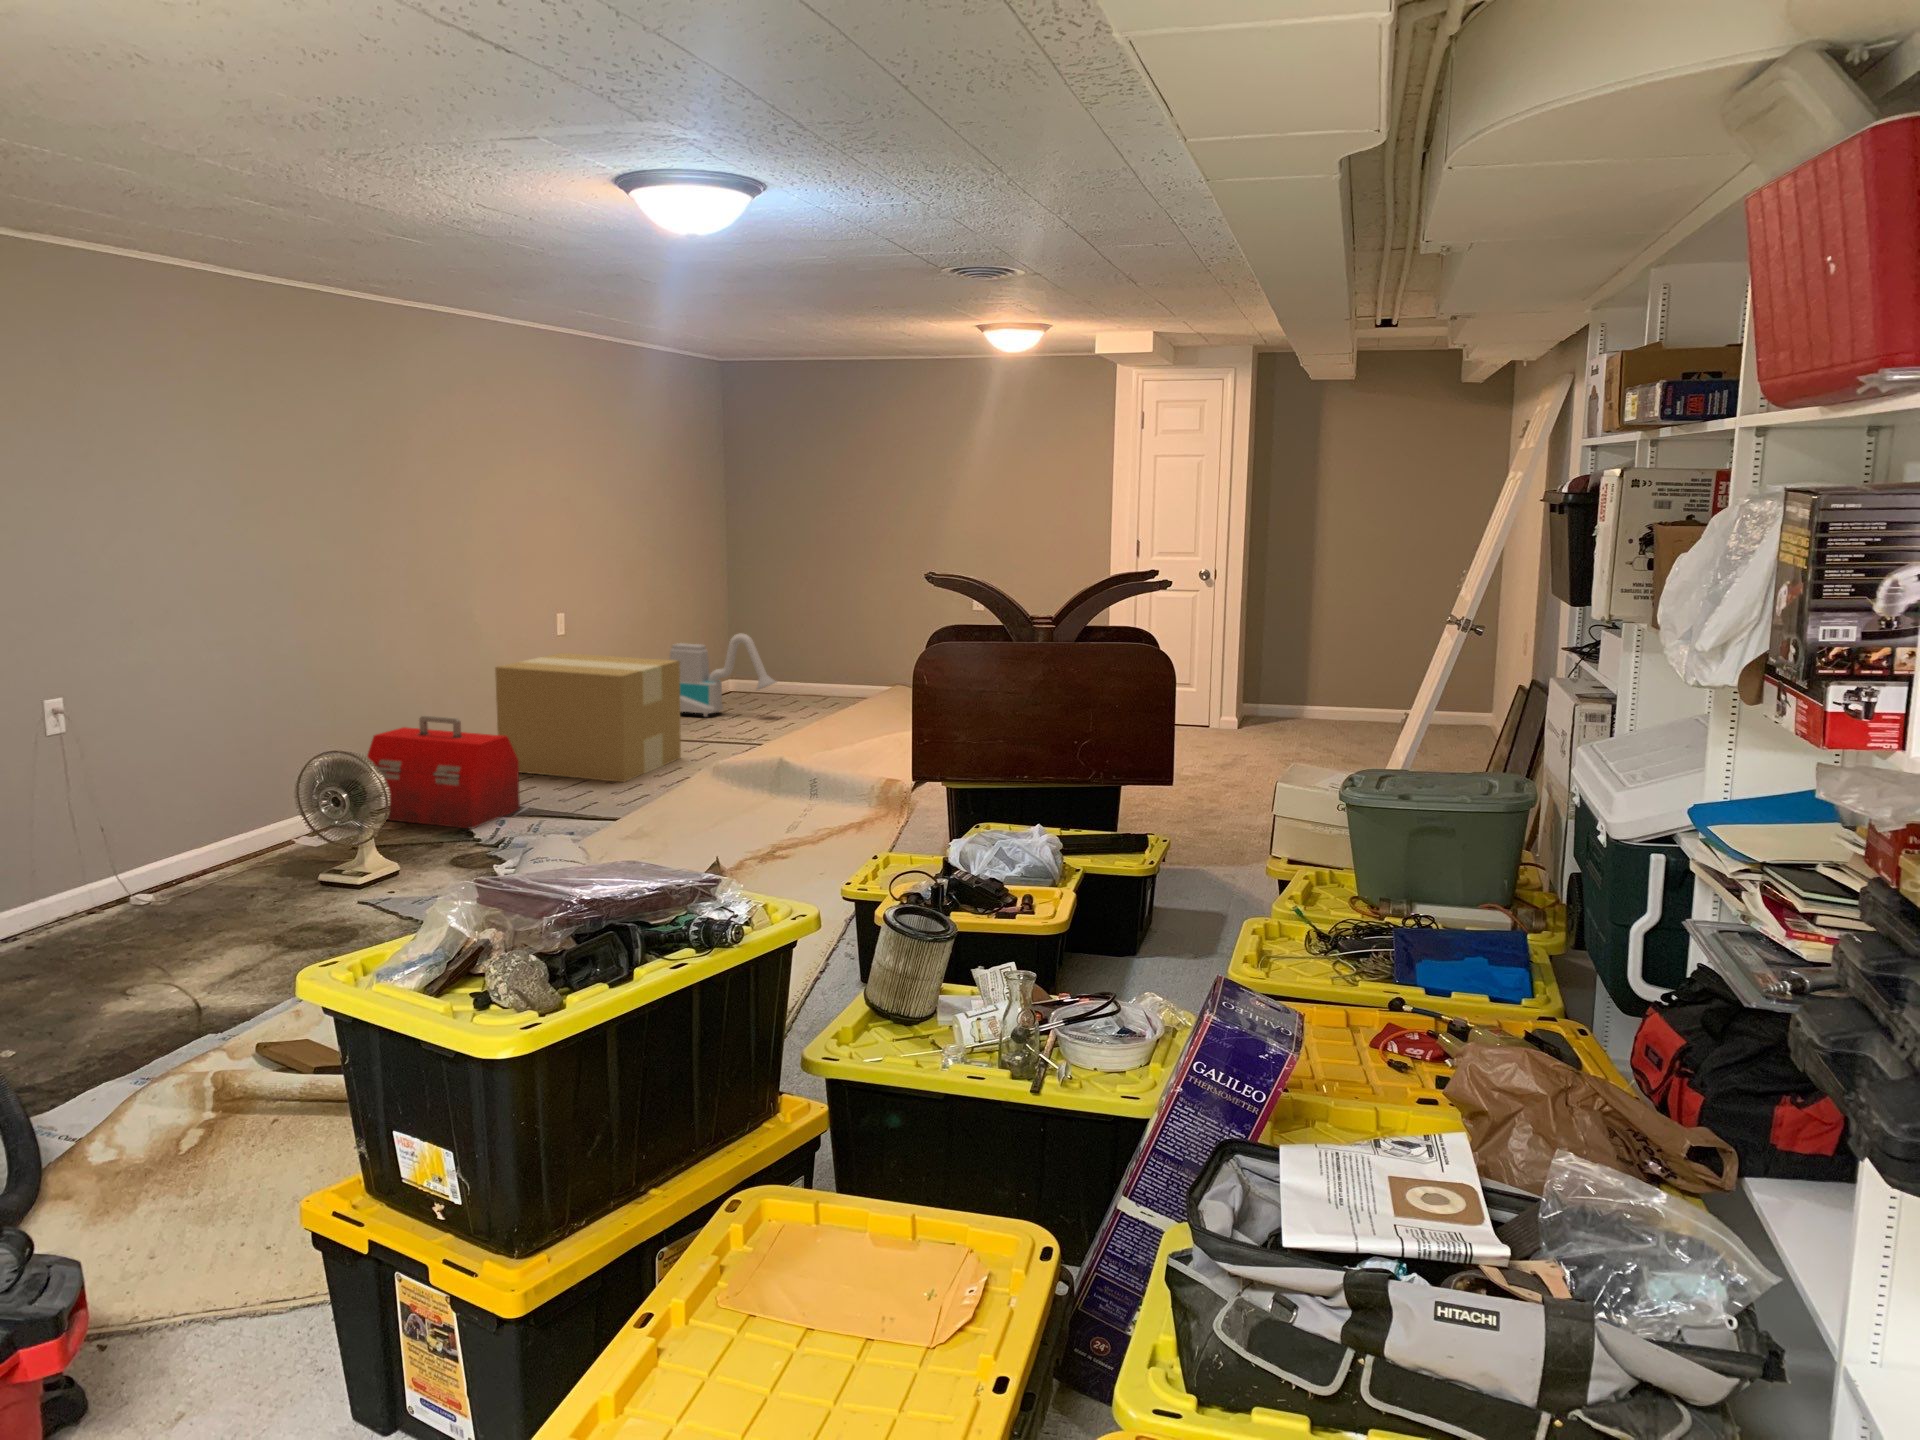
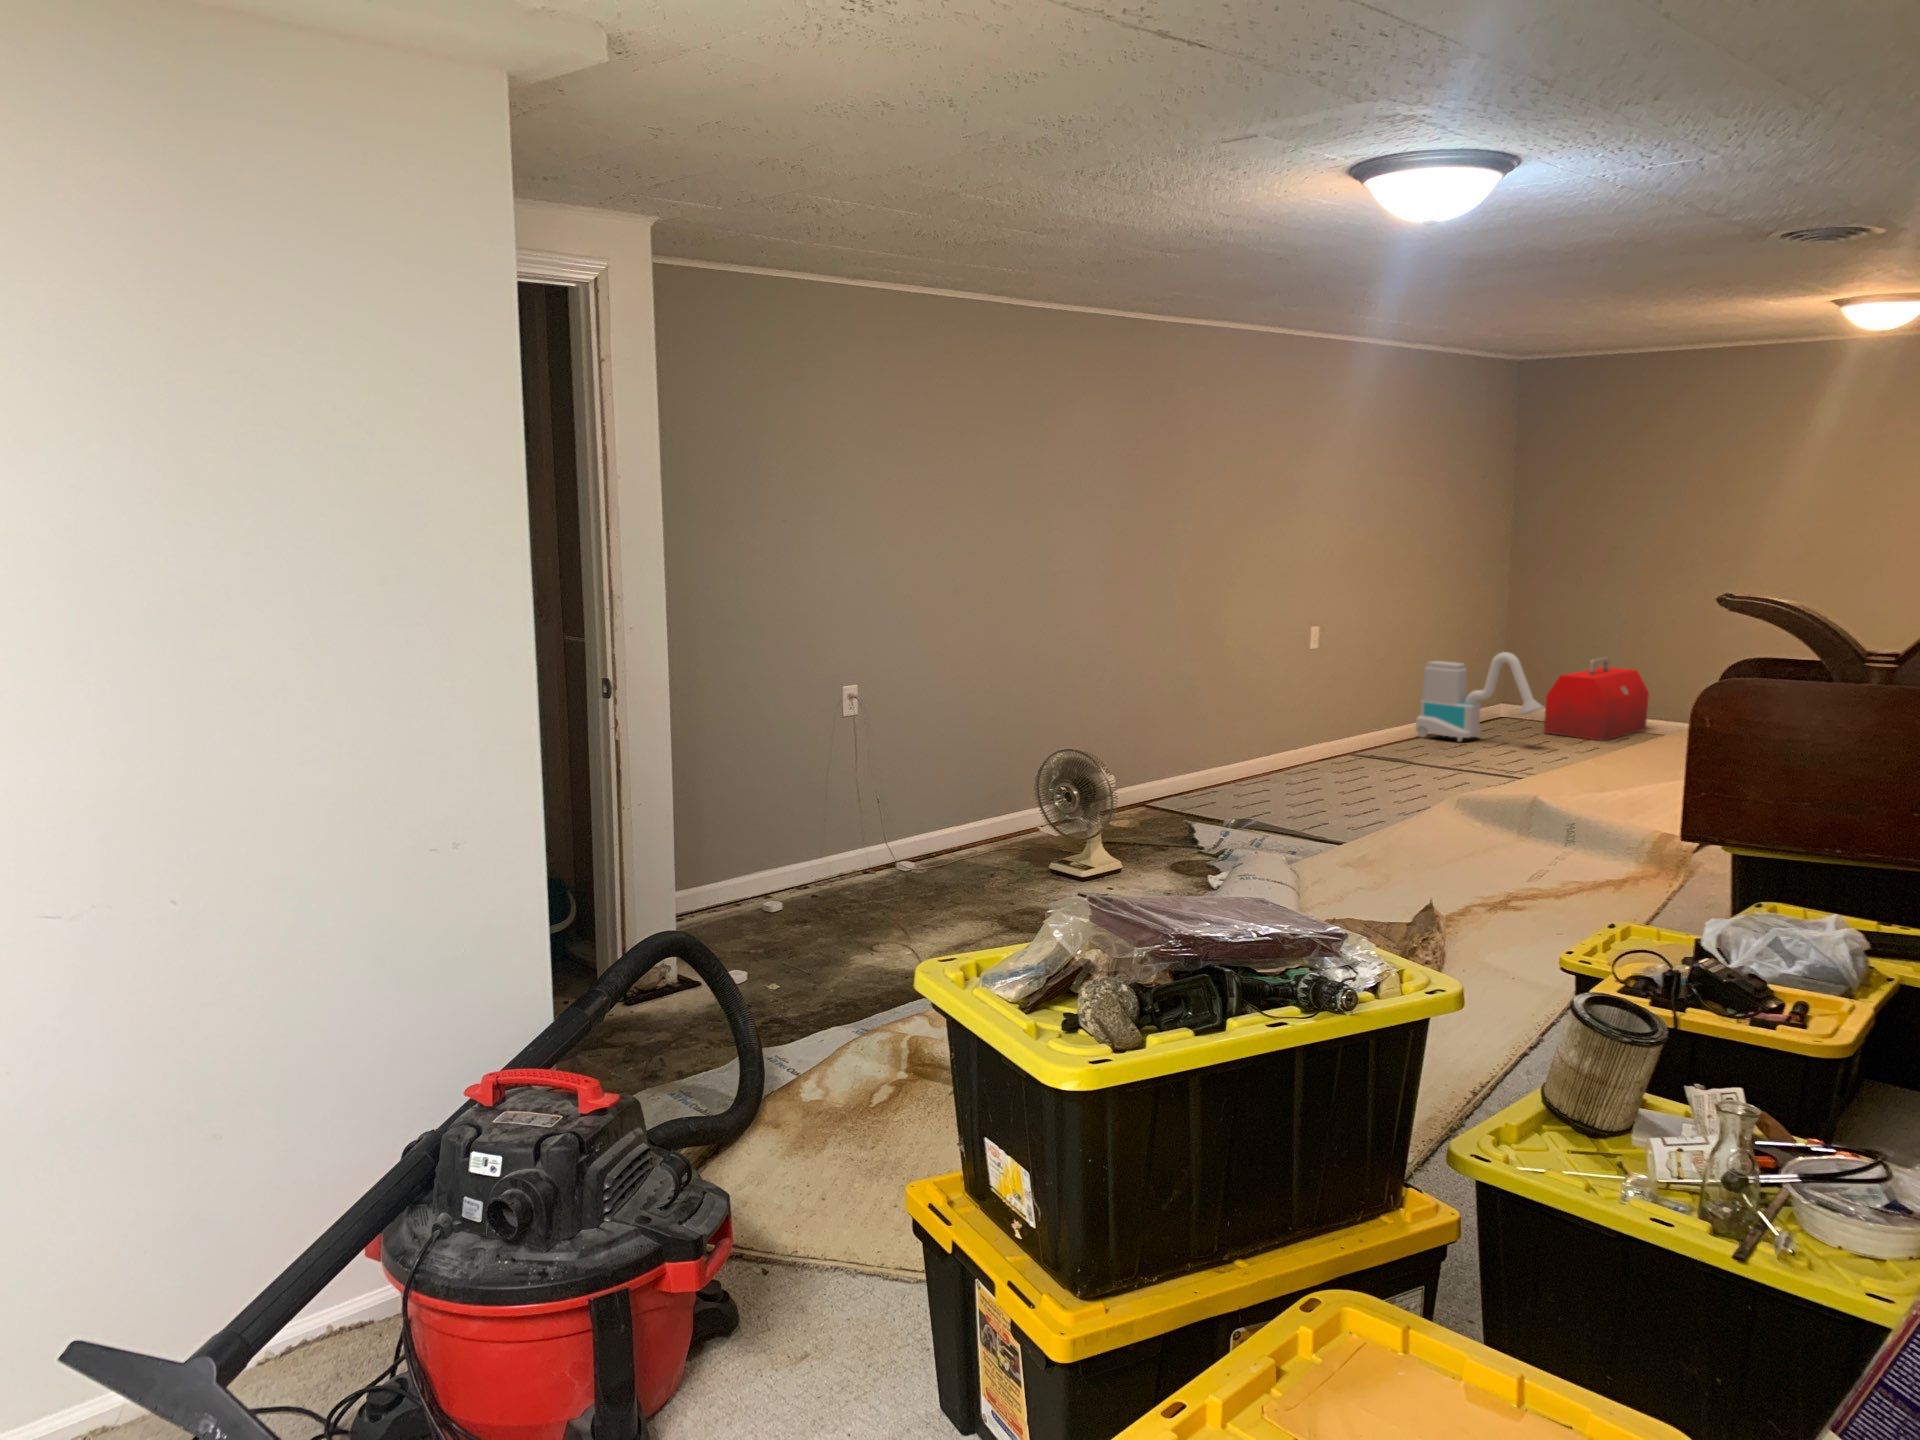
cardboard box: present [495,653,681,782] -> none [1232,666,1427,805]
toolbox: present [367,716,520,829] -> present [1544,658,1649,741]

